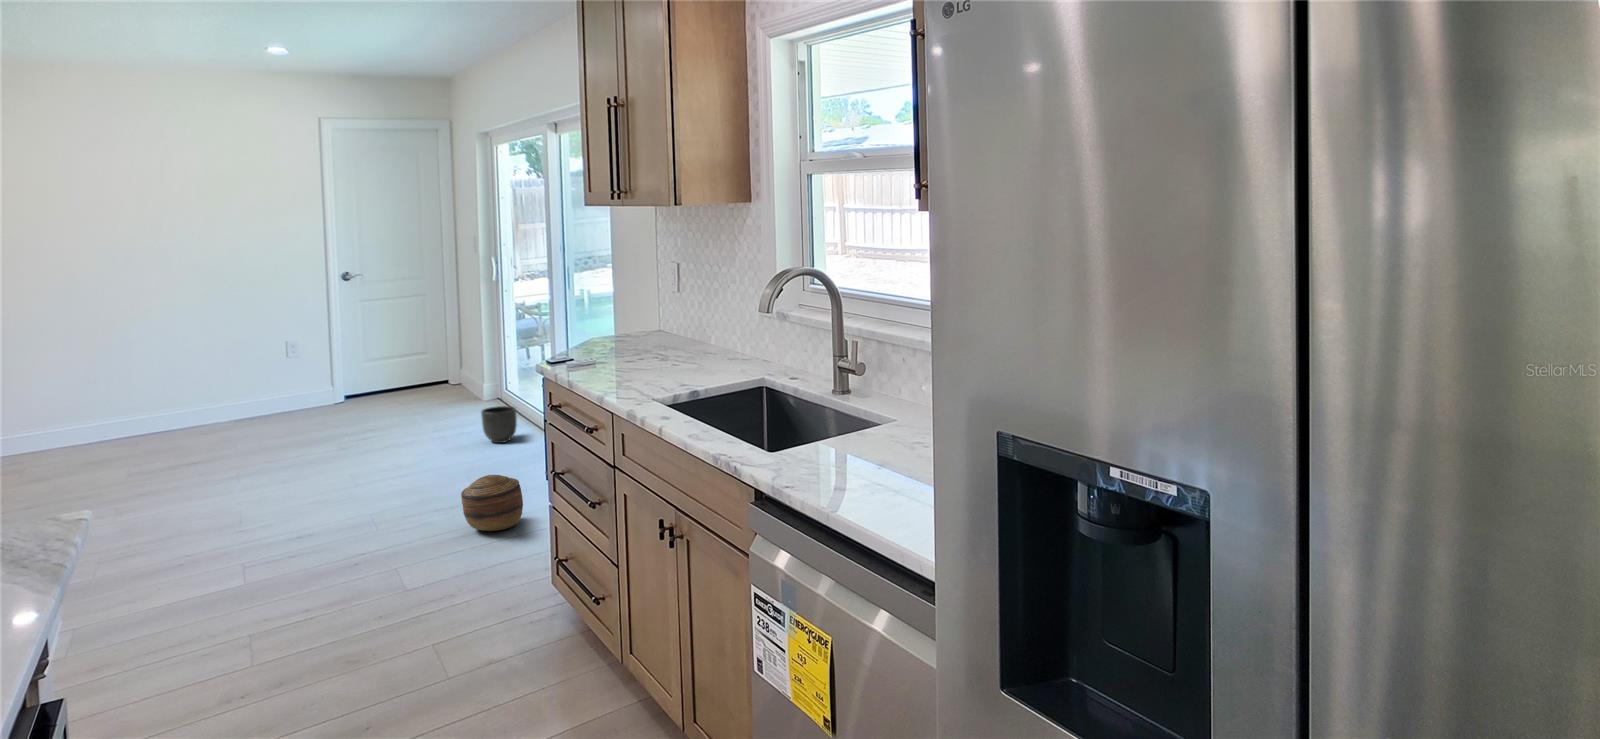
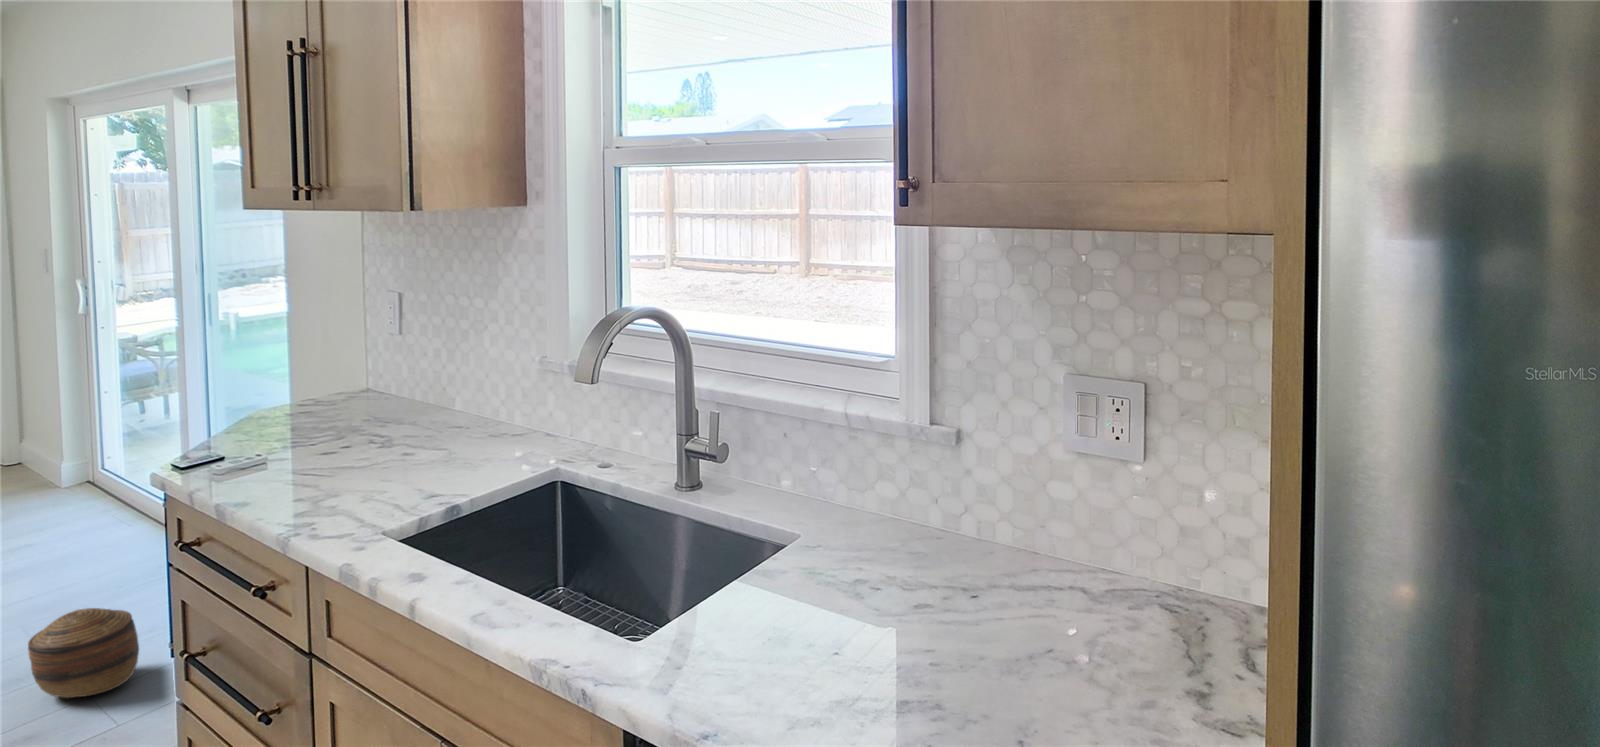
planter: present [481,406,517,443] -> none [65,489,124,543]

